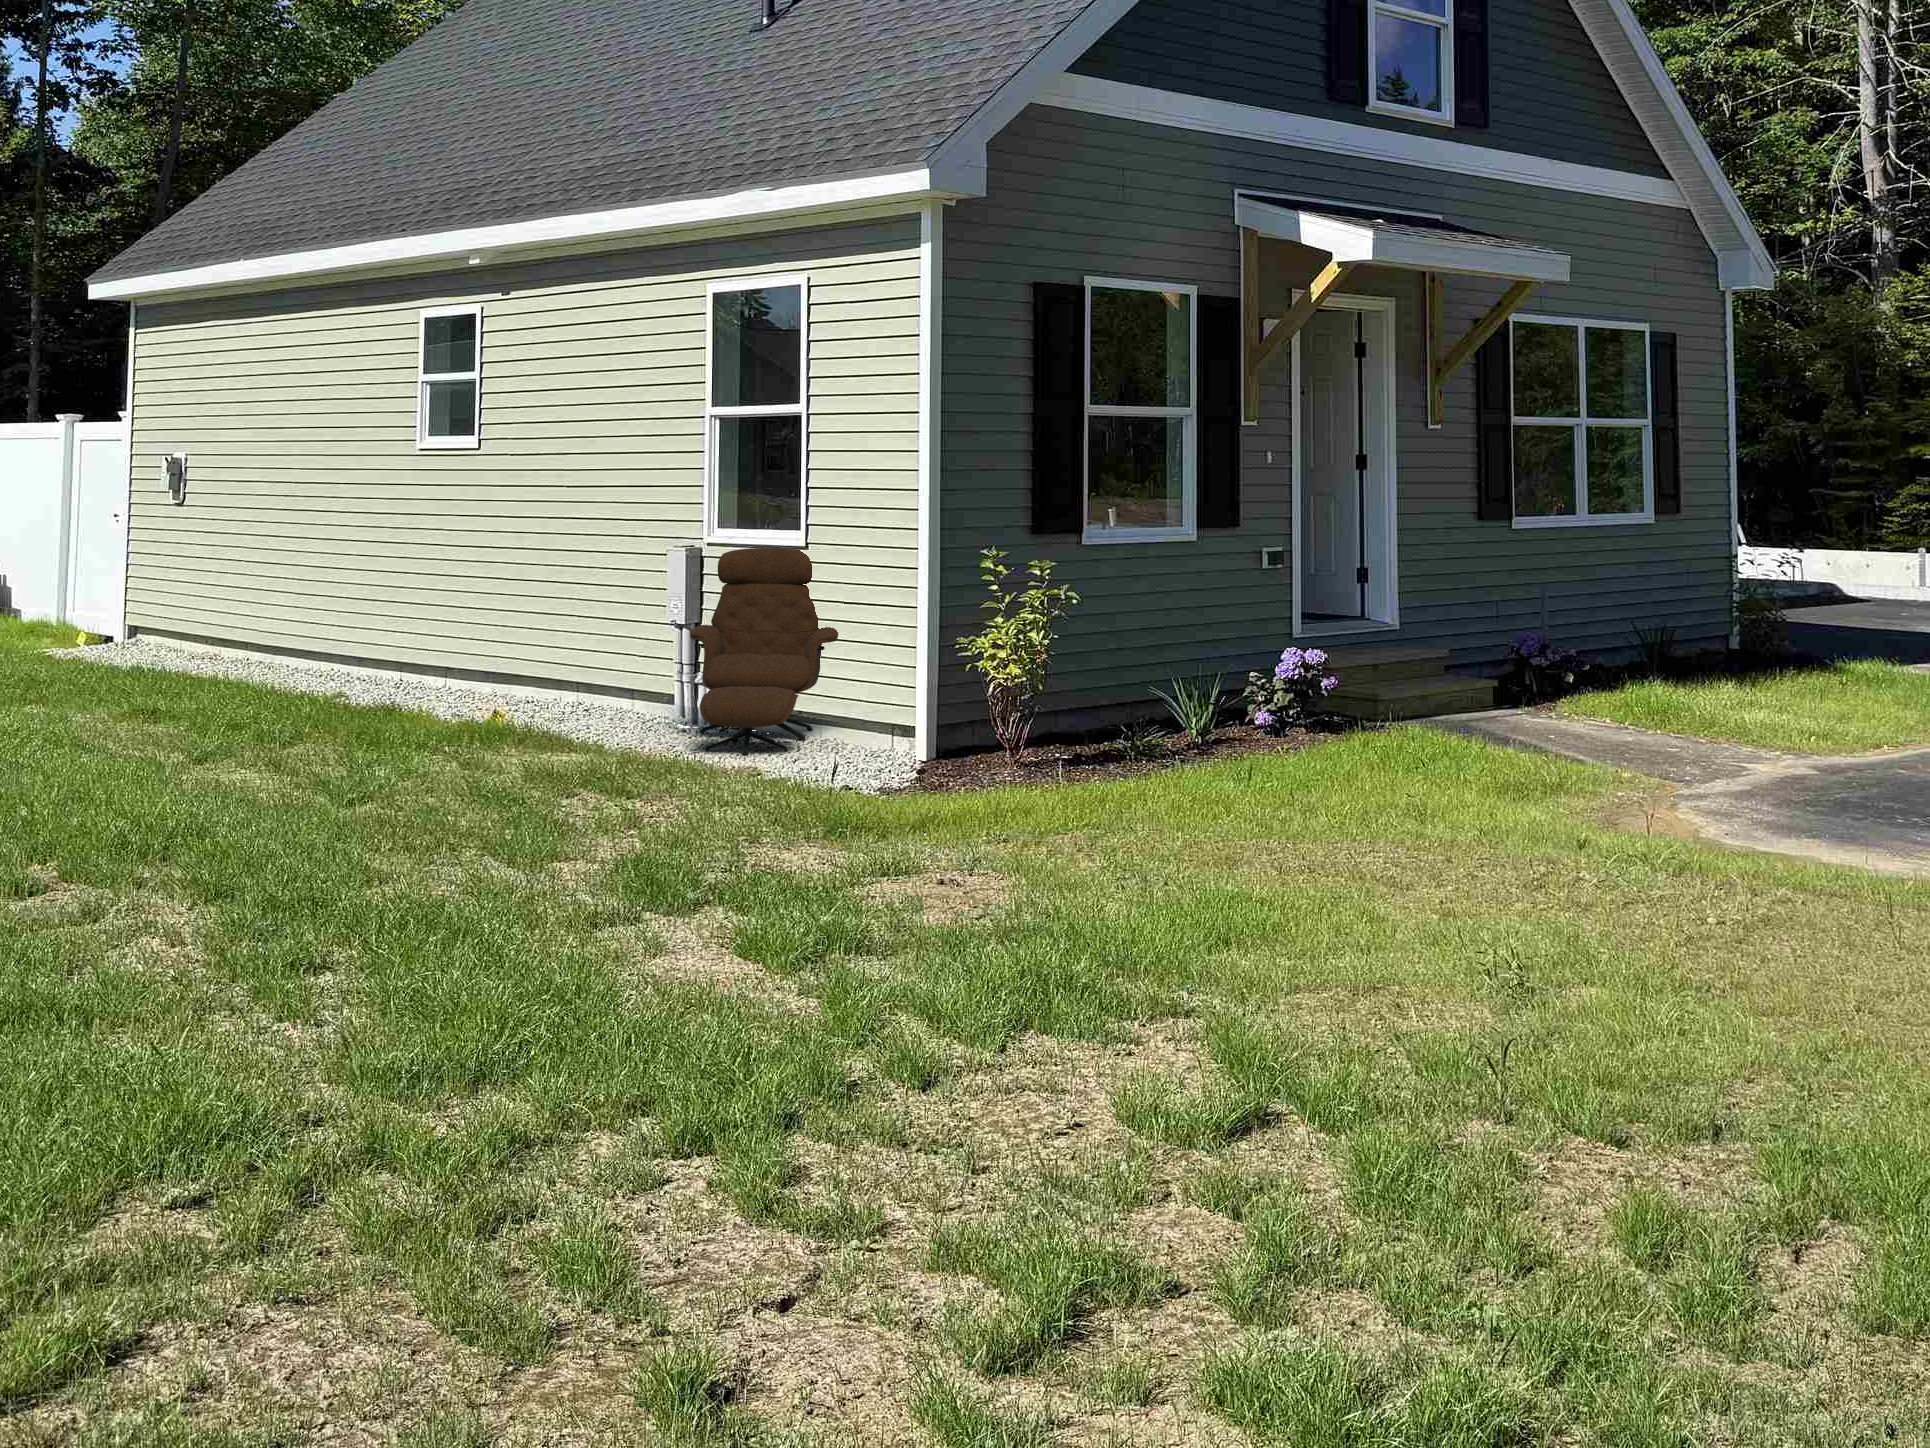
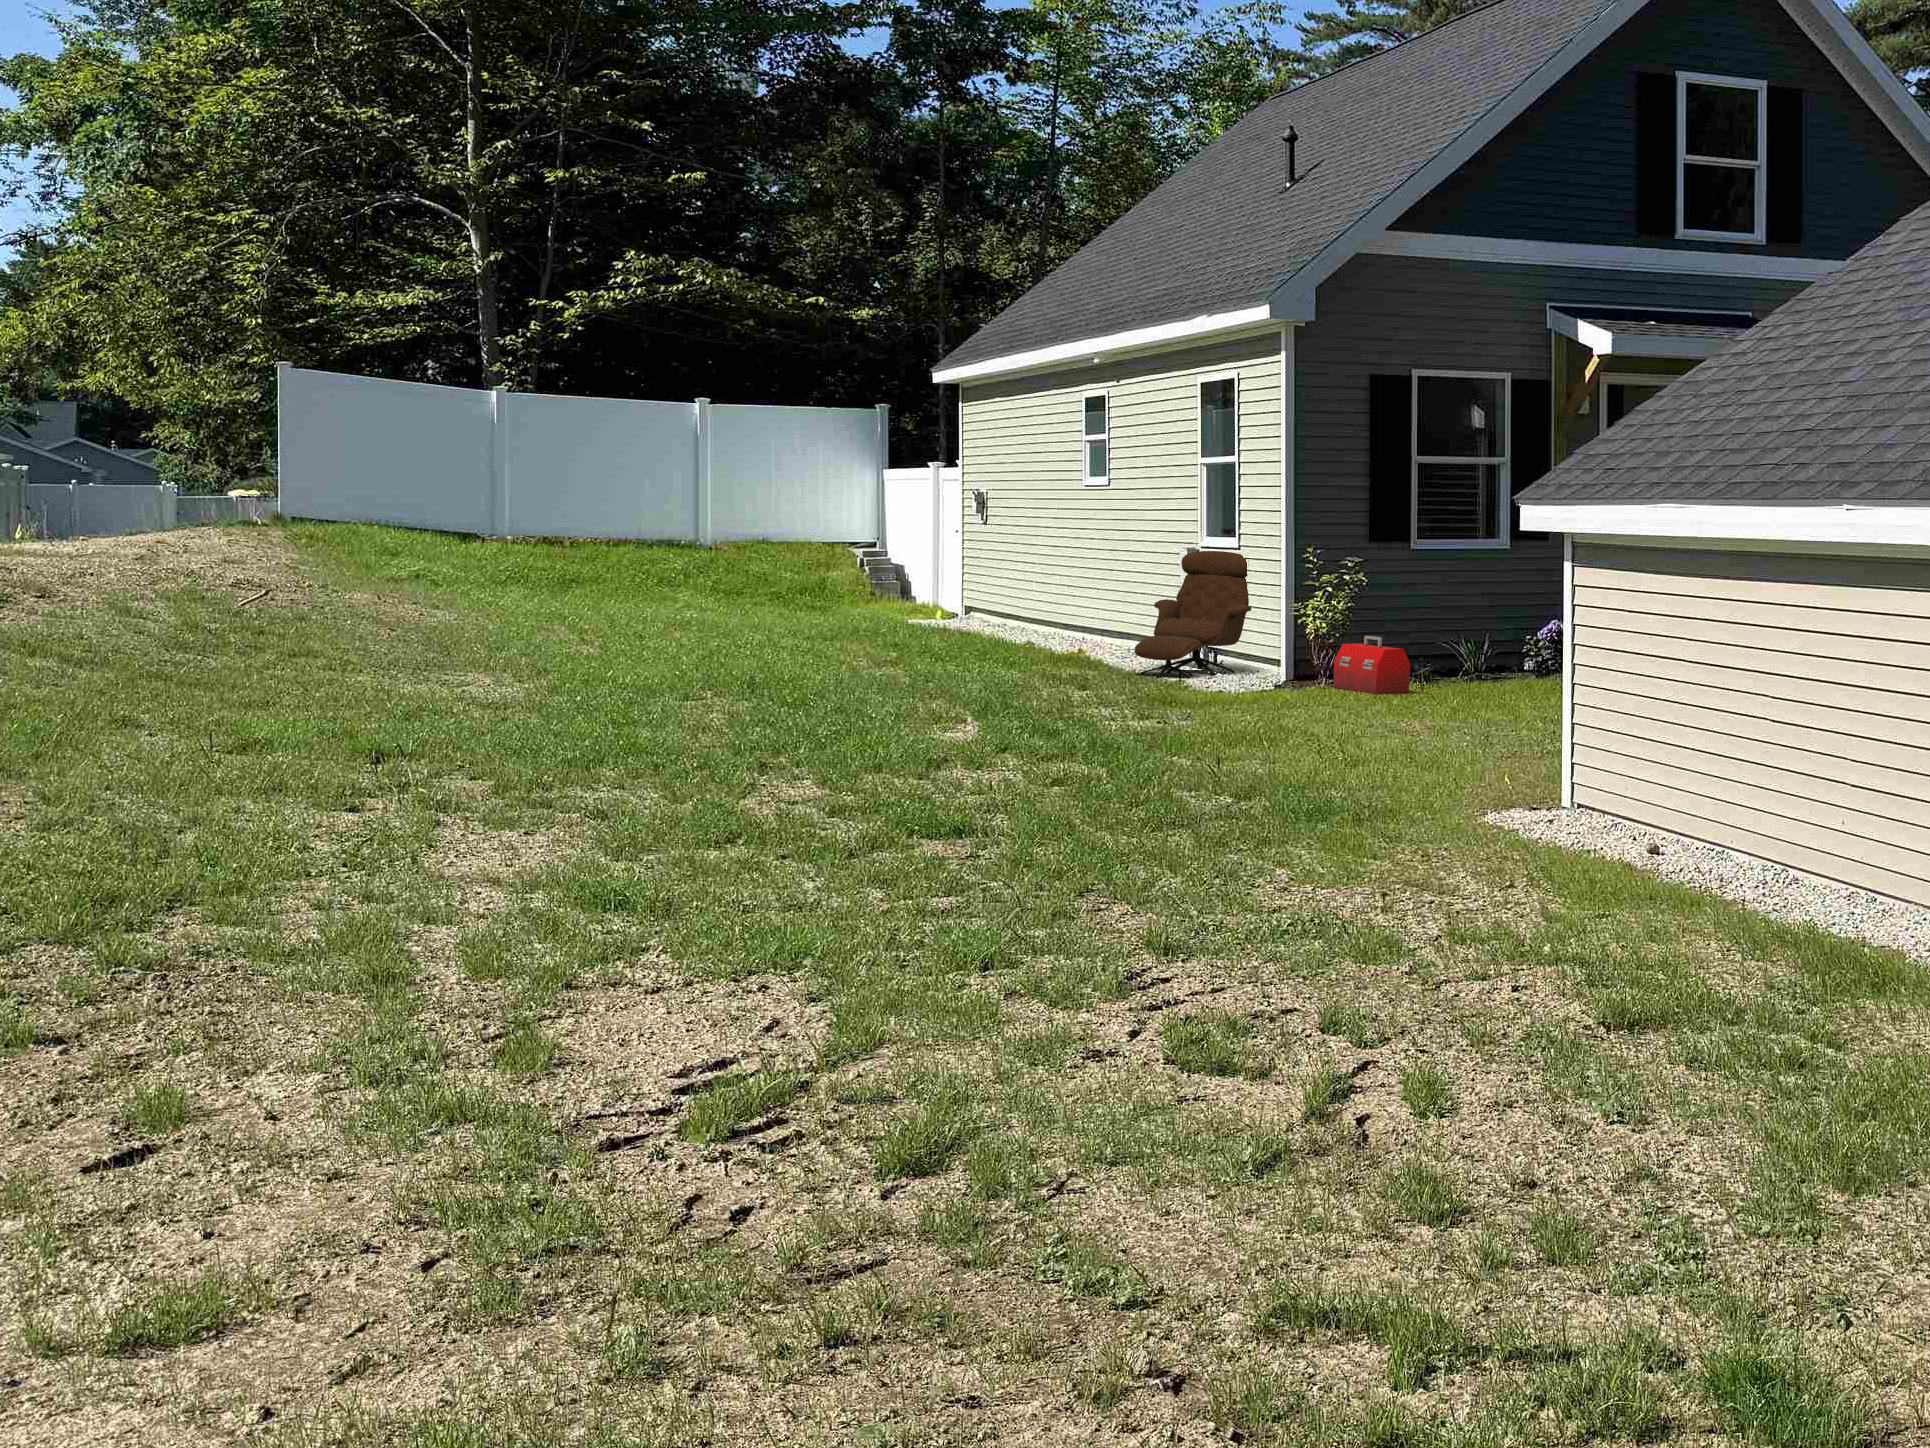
toolbox: none [1019,669,1135,759] -> present [1333,636,1410,694]

